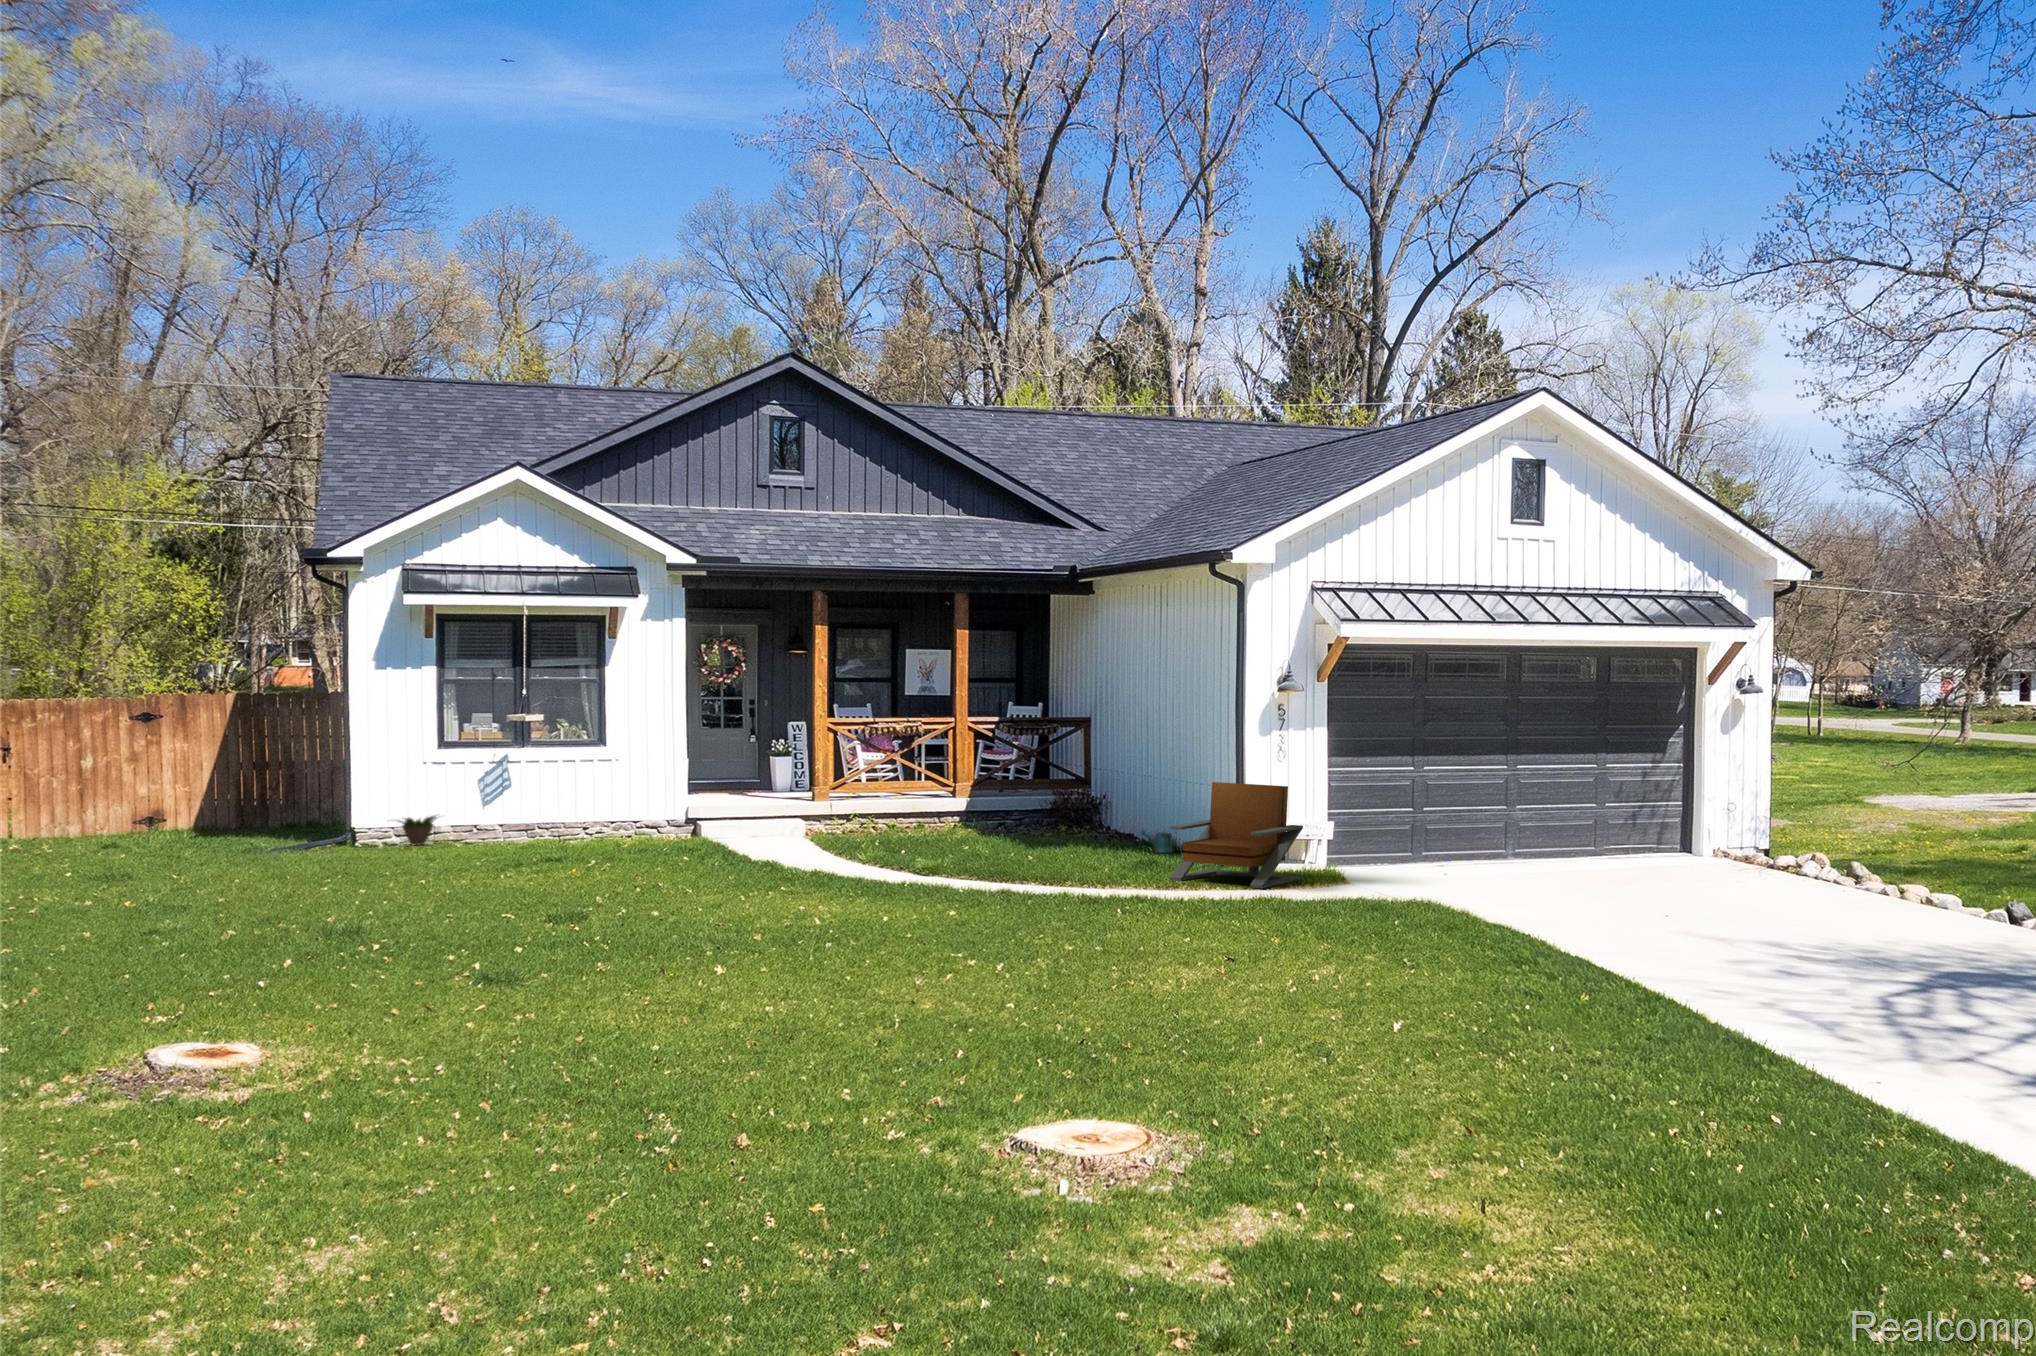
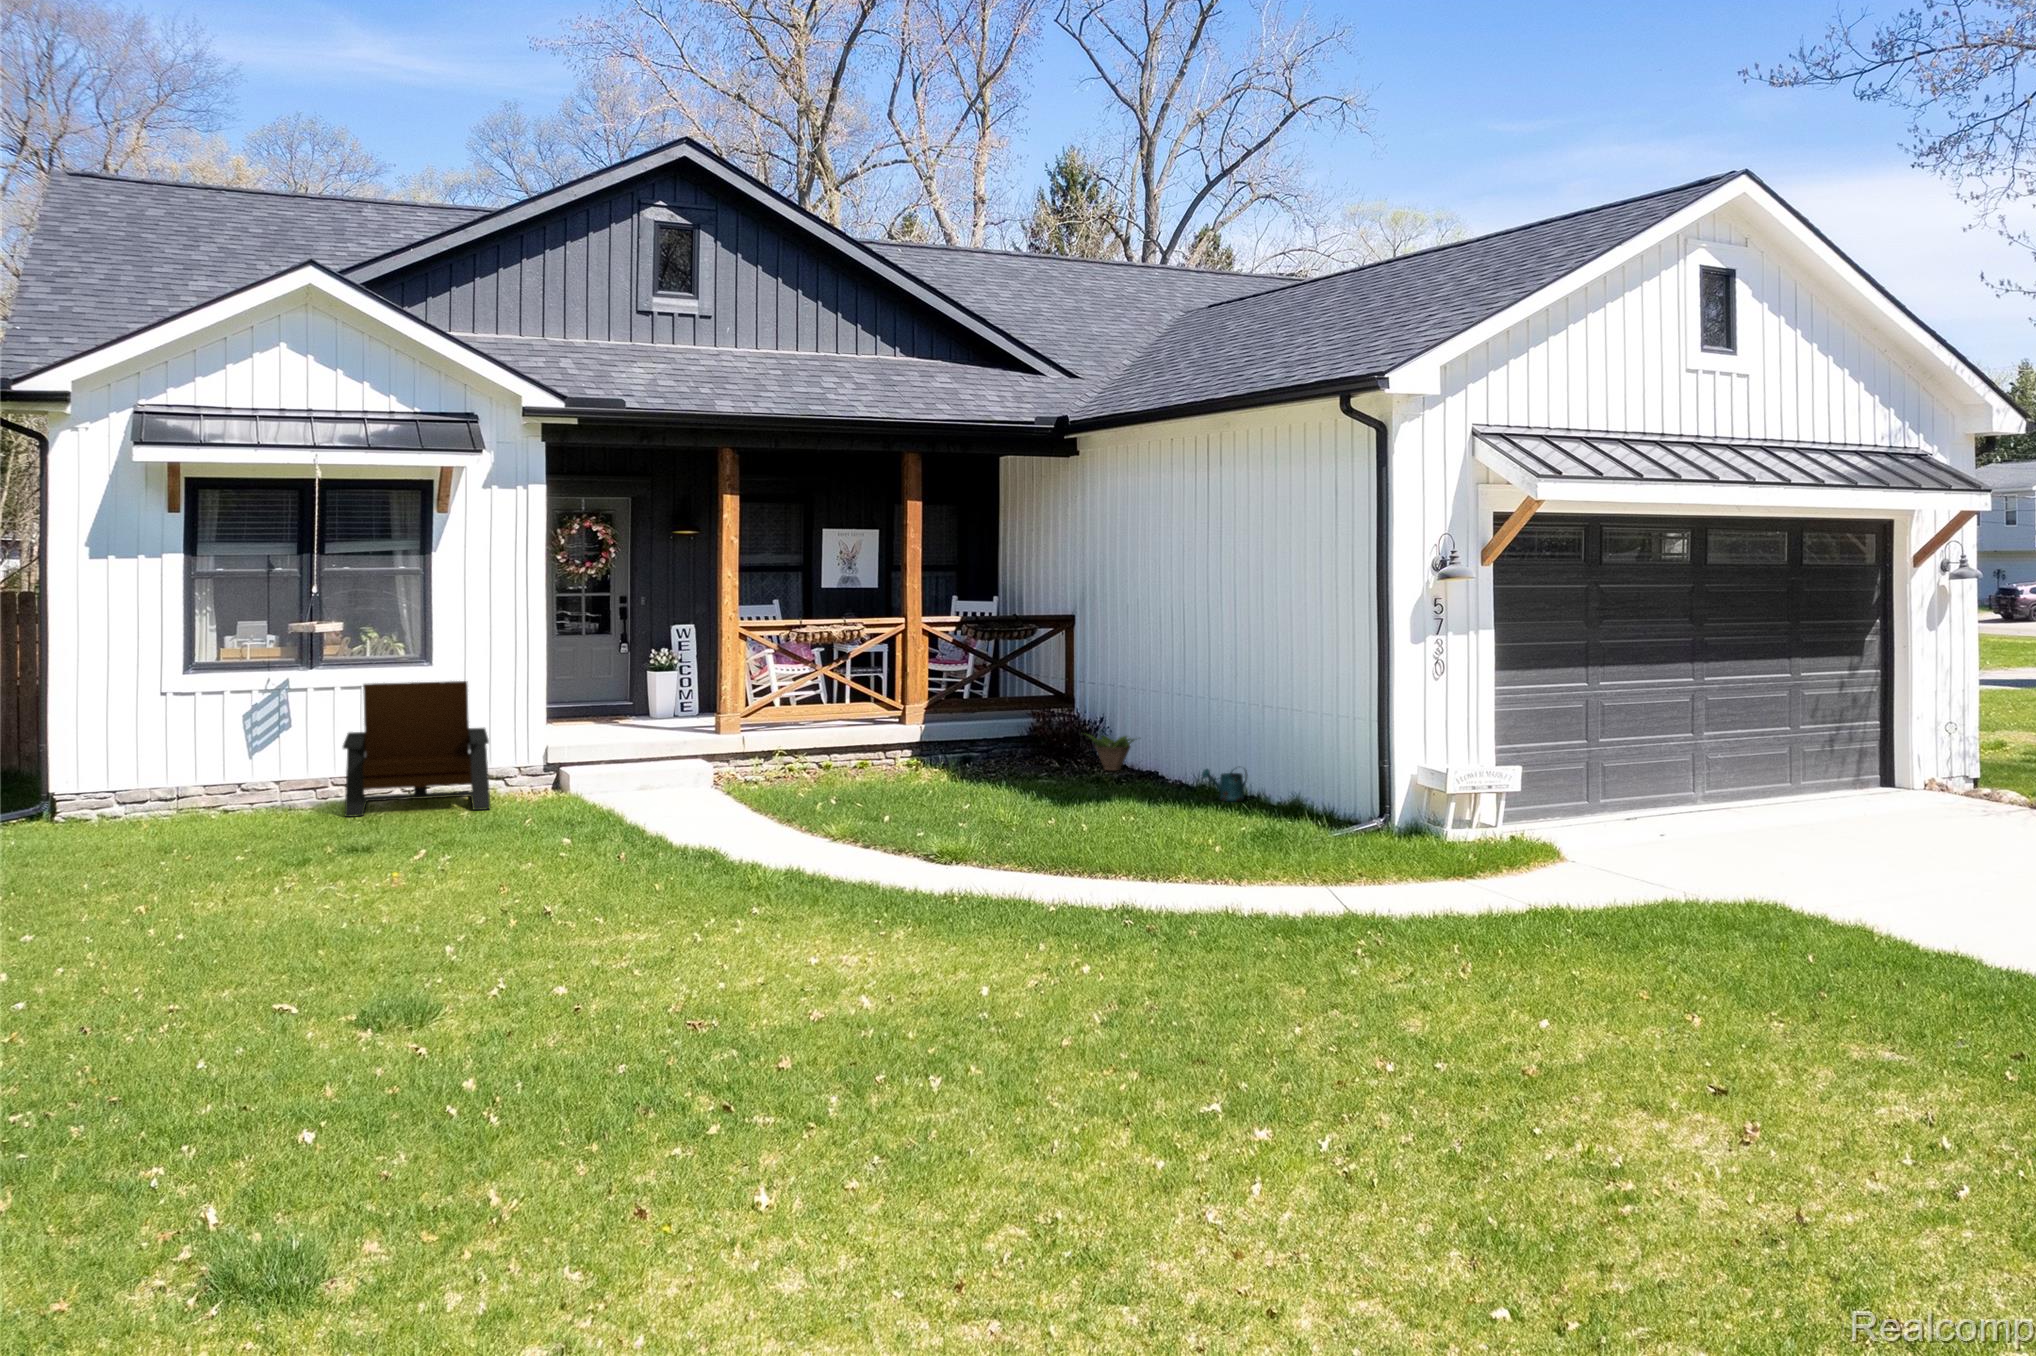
lounge chair: present [1170,782,1303,889] -> present [343,681,490,817]
decorative plant: present [399,816,437,845] -> present [1087,735,1134,770]

